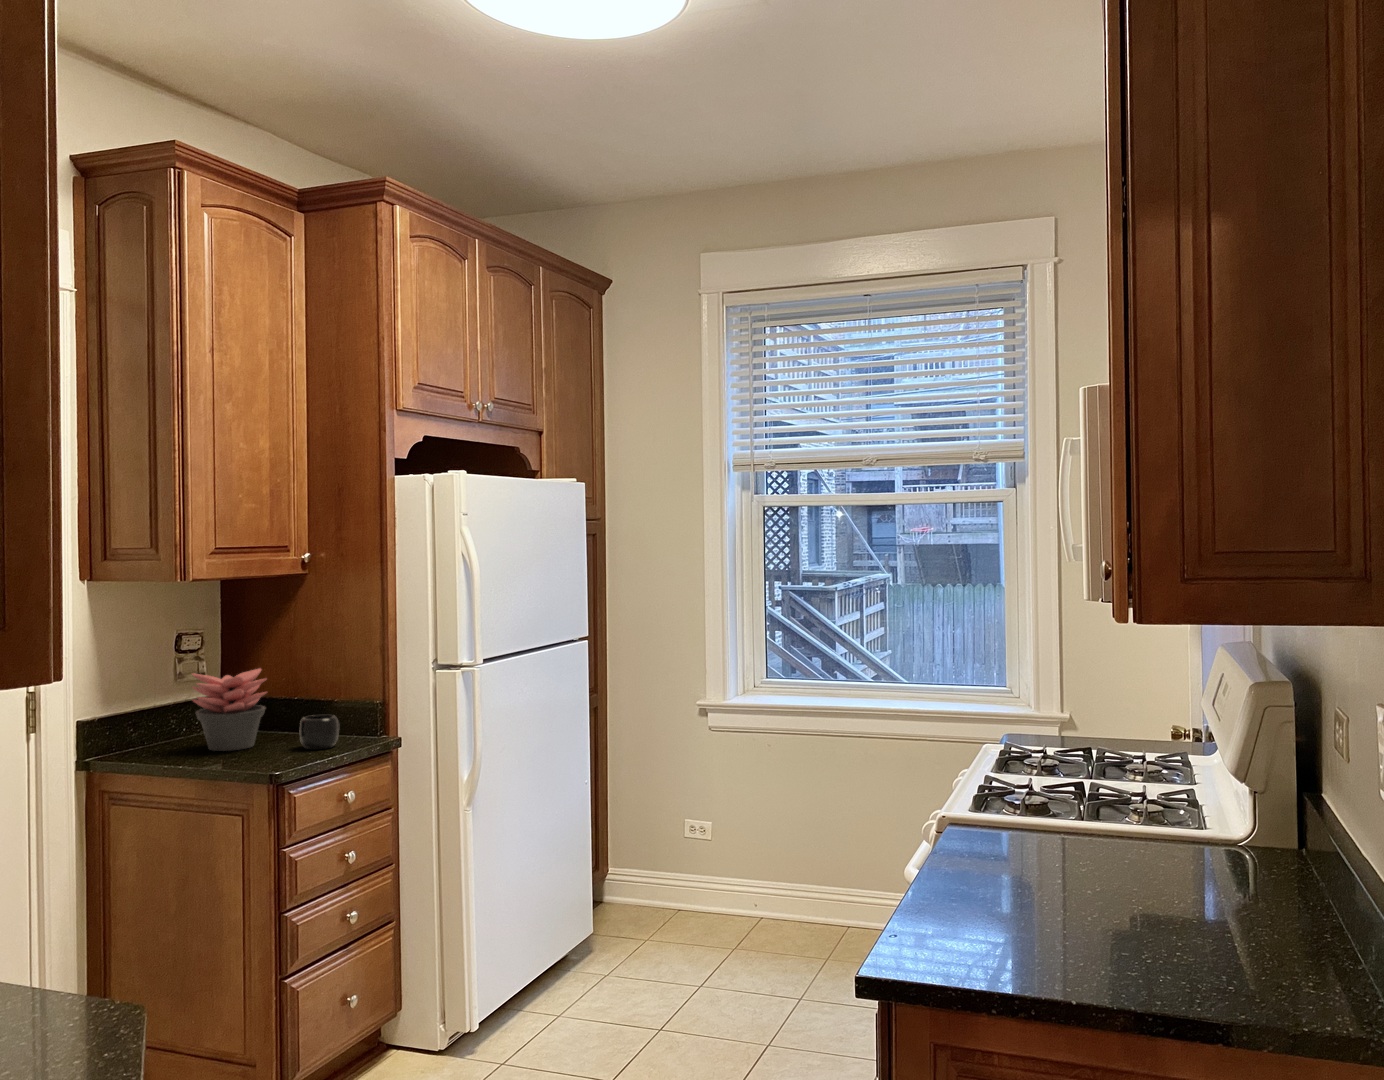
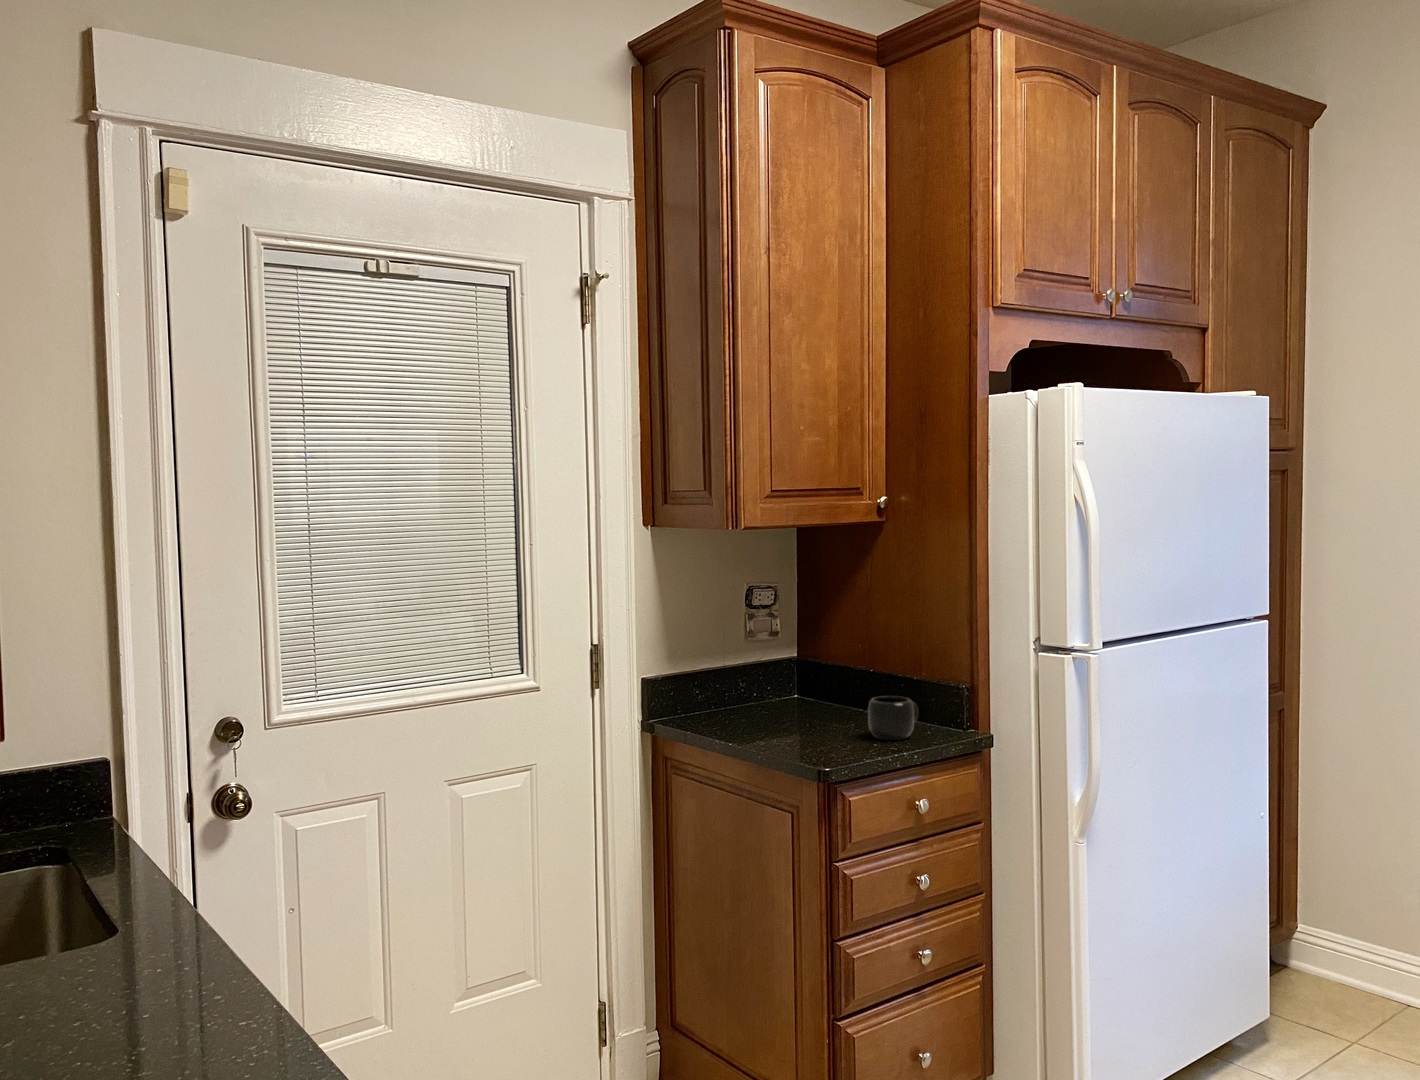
succulent plant: present [192,669,266,751] -> none [754,633,834,729]

